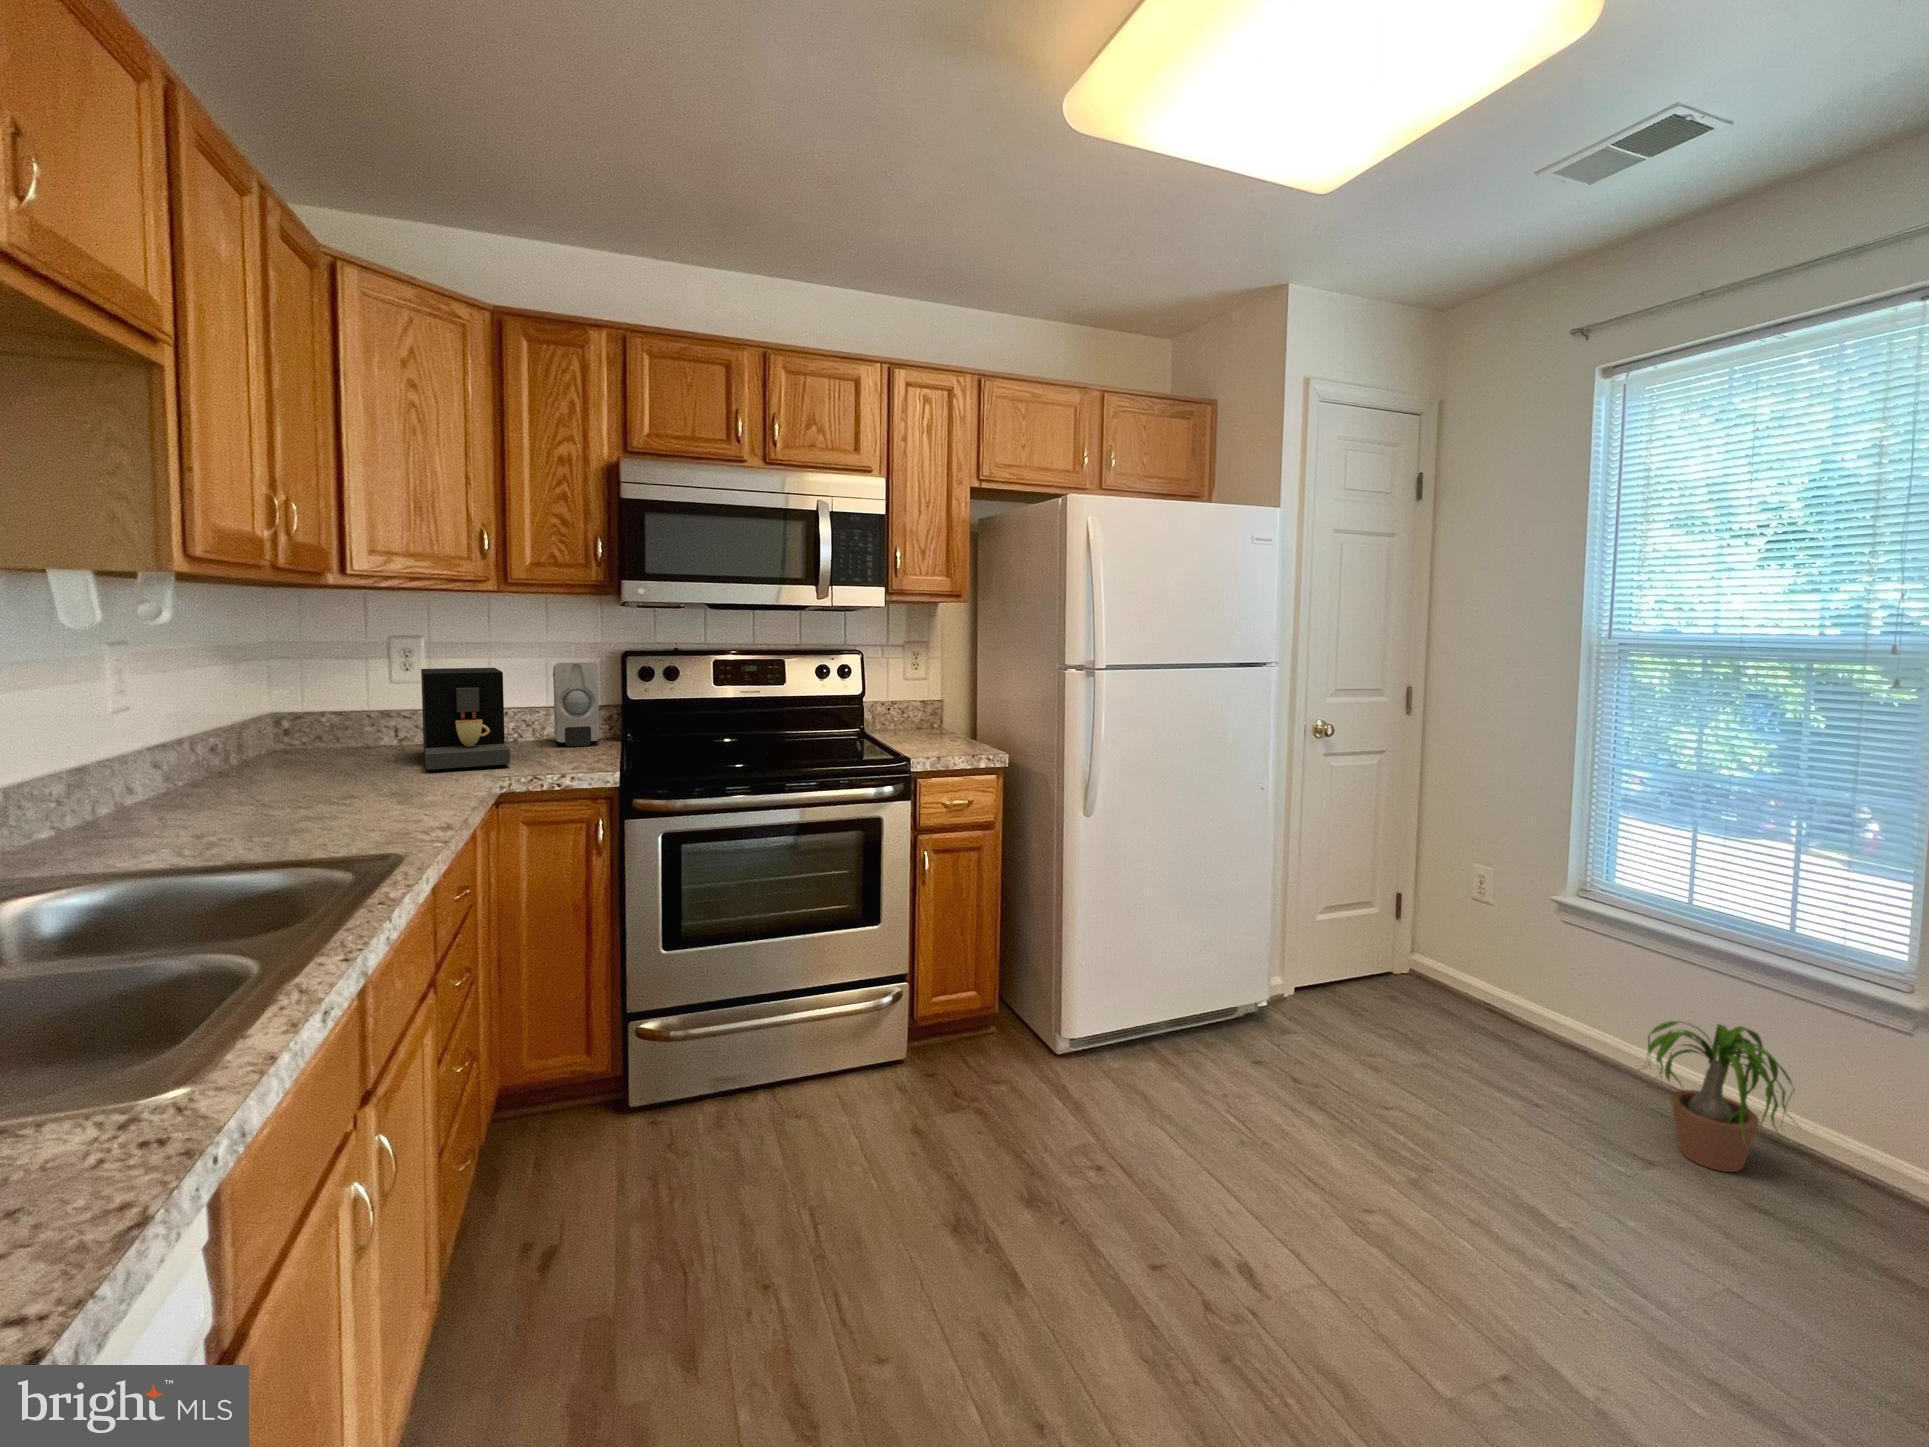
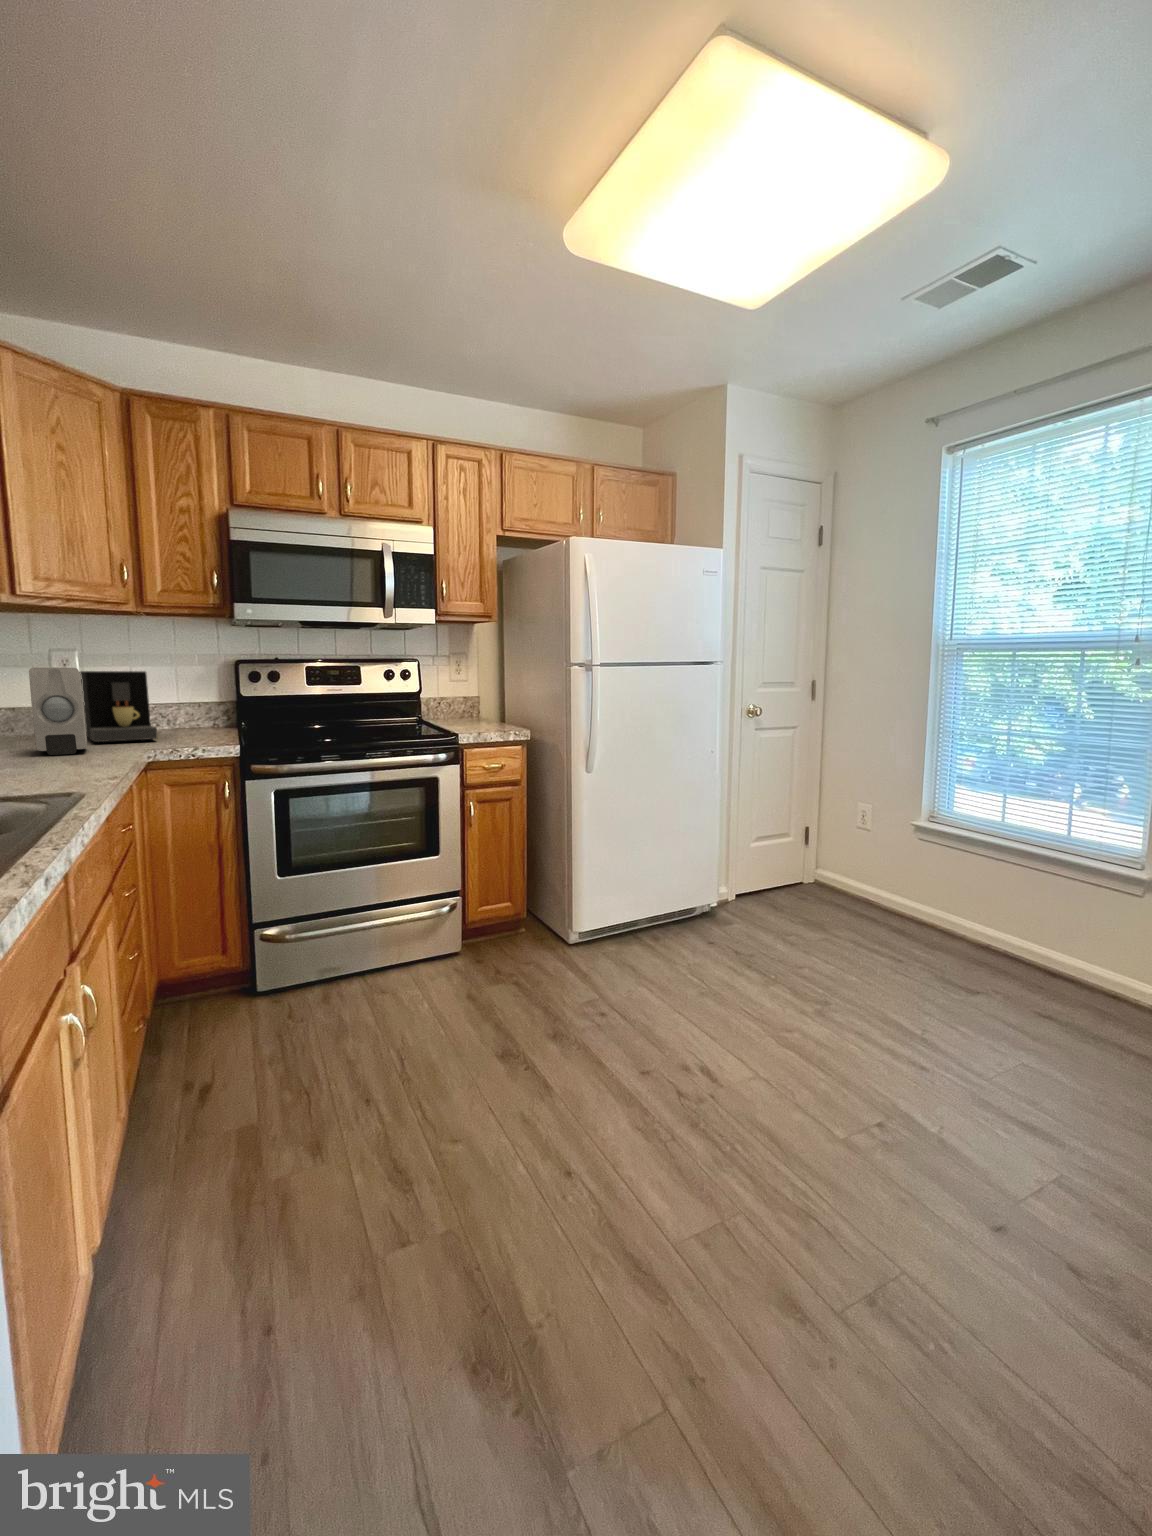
soap dispenser: present [553,662,599,746] -> present [29,667,87,755]
potted plant: present [1643,1021,1795,1172] -> none [948,896,1073,990]

